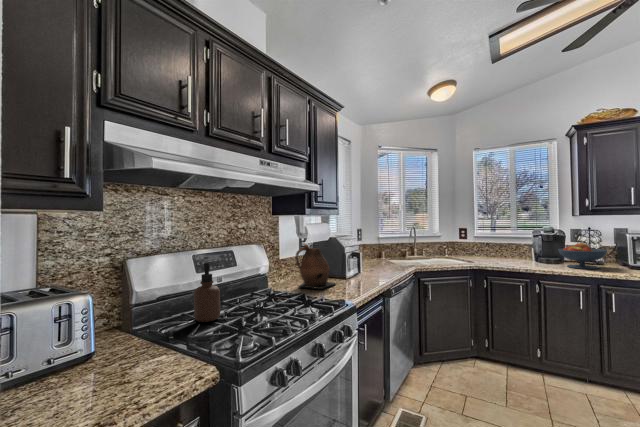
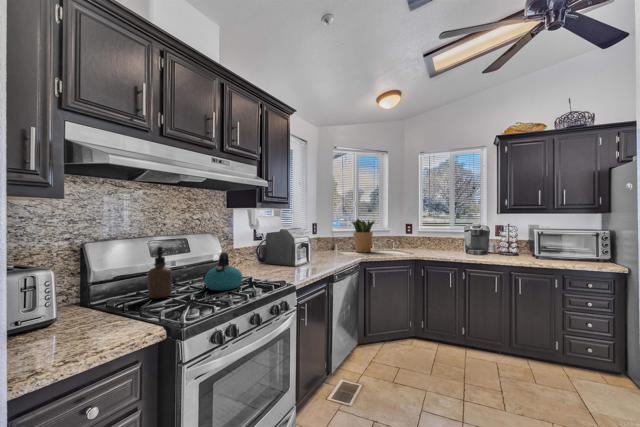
potted plant: none [395,223,430,261] -> present [352,219,375,252]
fruit bowl: present [558,243,607,269] -> none [482,236,519,258]
ceramic pitcher: present [296,244,335,289] -> none [247,234,284,275]
kettle: none [254,267,297,311] -> present [204,252,243,290]

